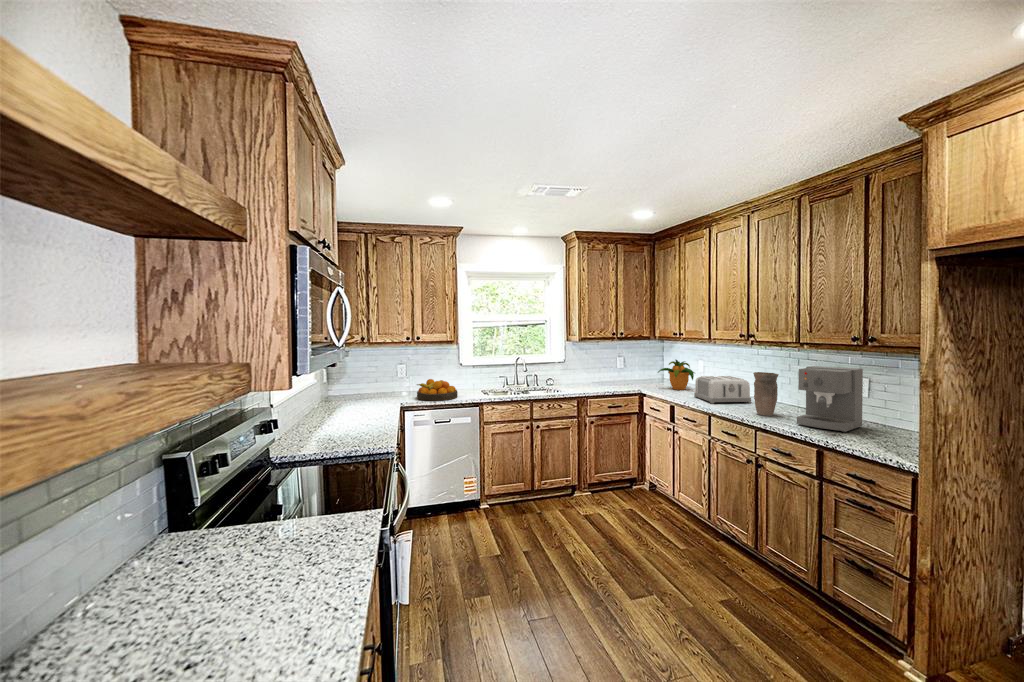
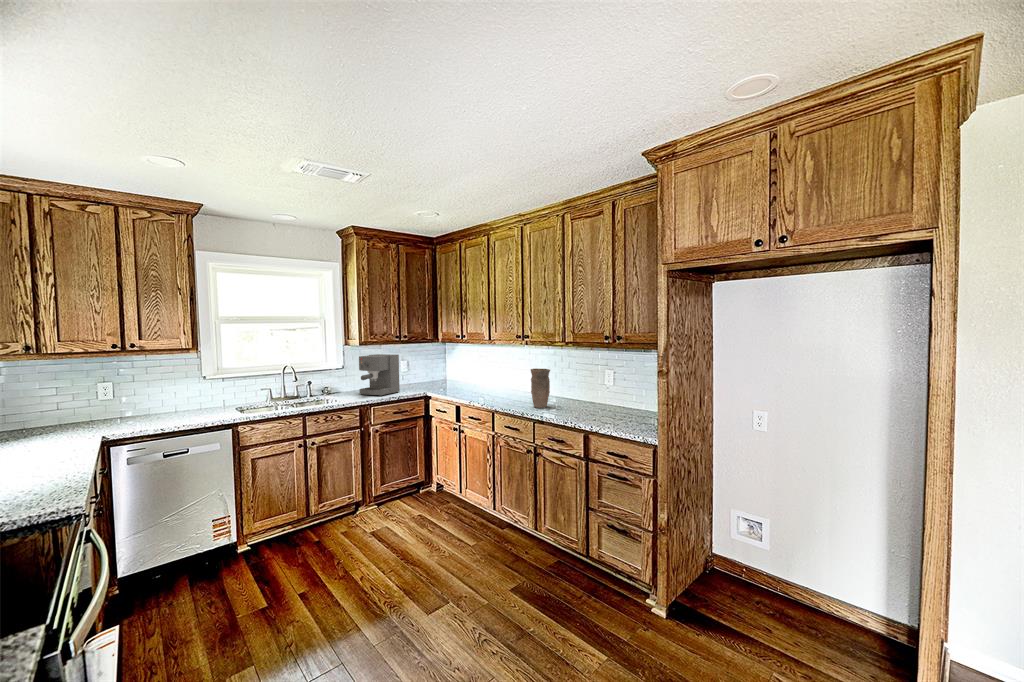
potted plant: present [658,360,694,390] -> none [442,360,478,389]
coffee maker: present [797,366,863,432] -> present [359,354,400,396]
toaster: present [694,376,751,403] -> none [478,373,527,400]
fruit bowl: present [417,379,458,400] -> none [132,398,199,427]

